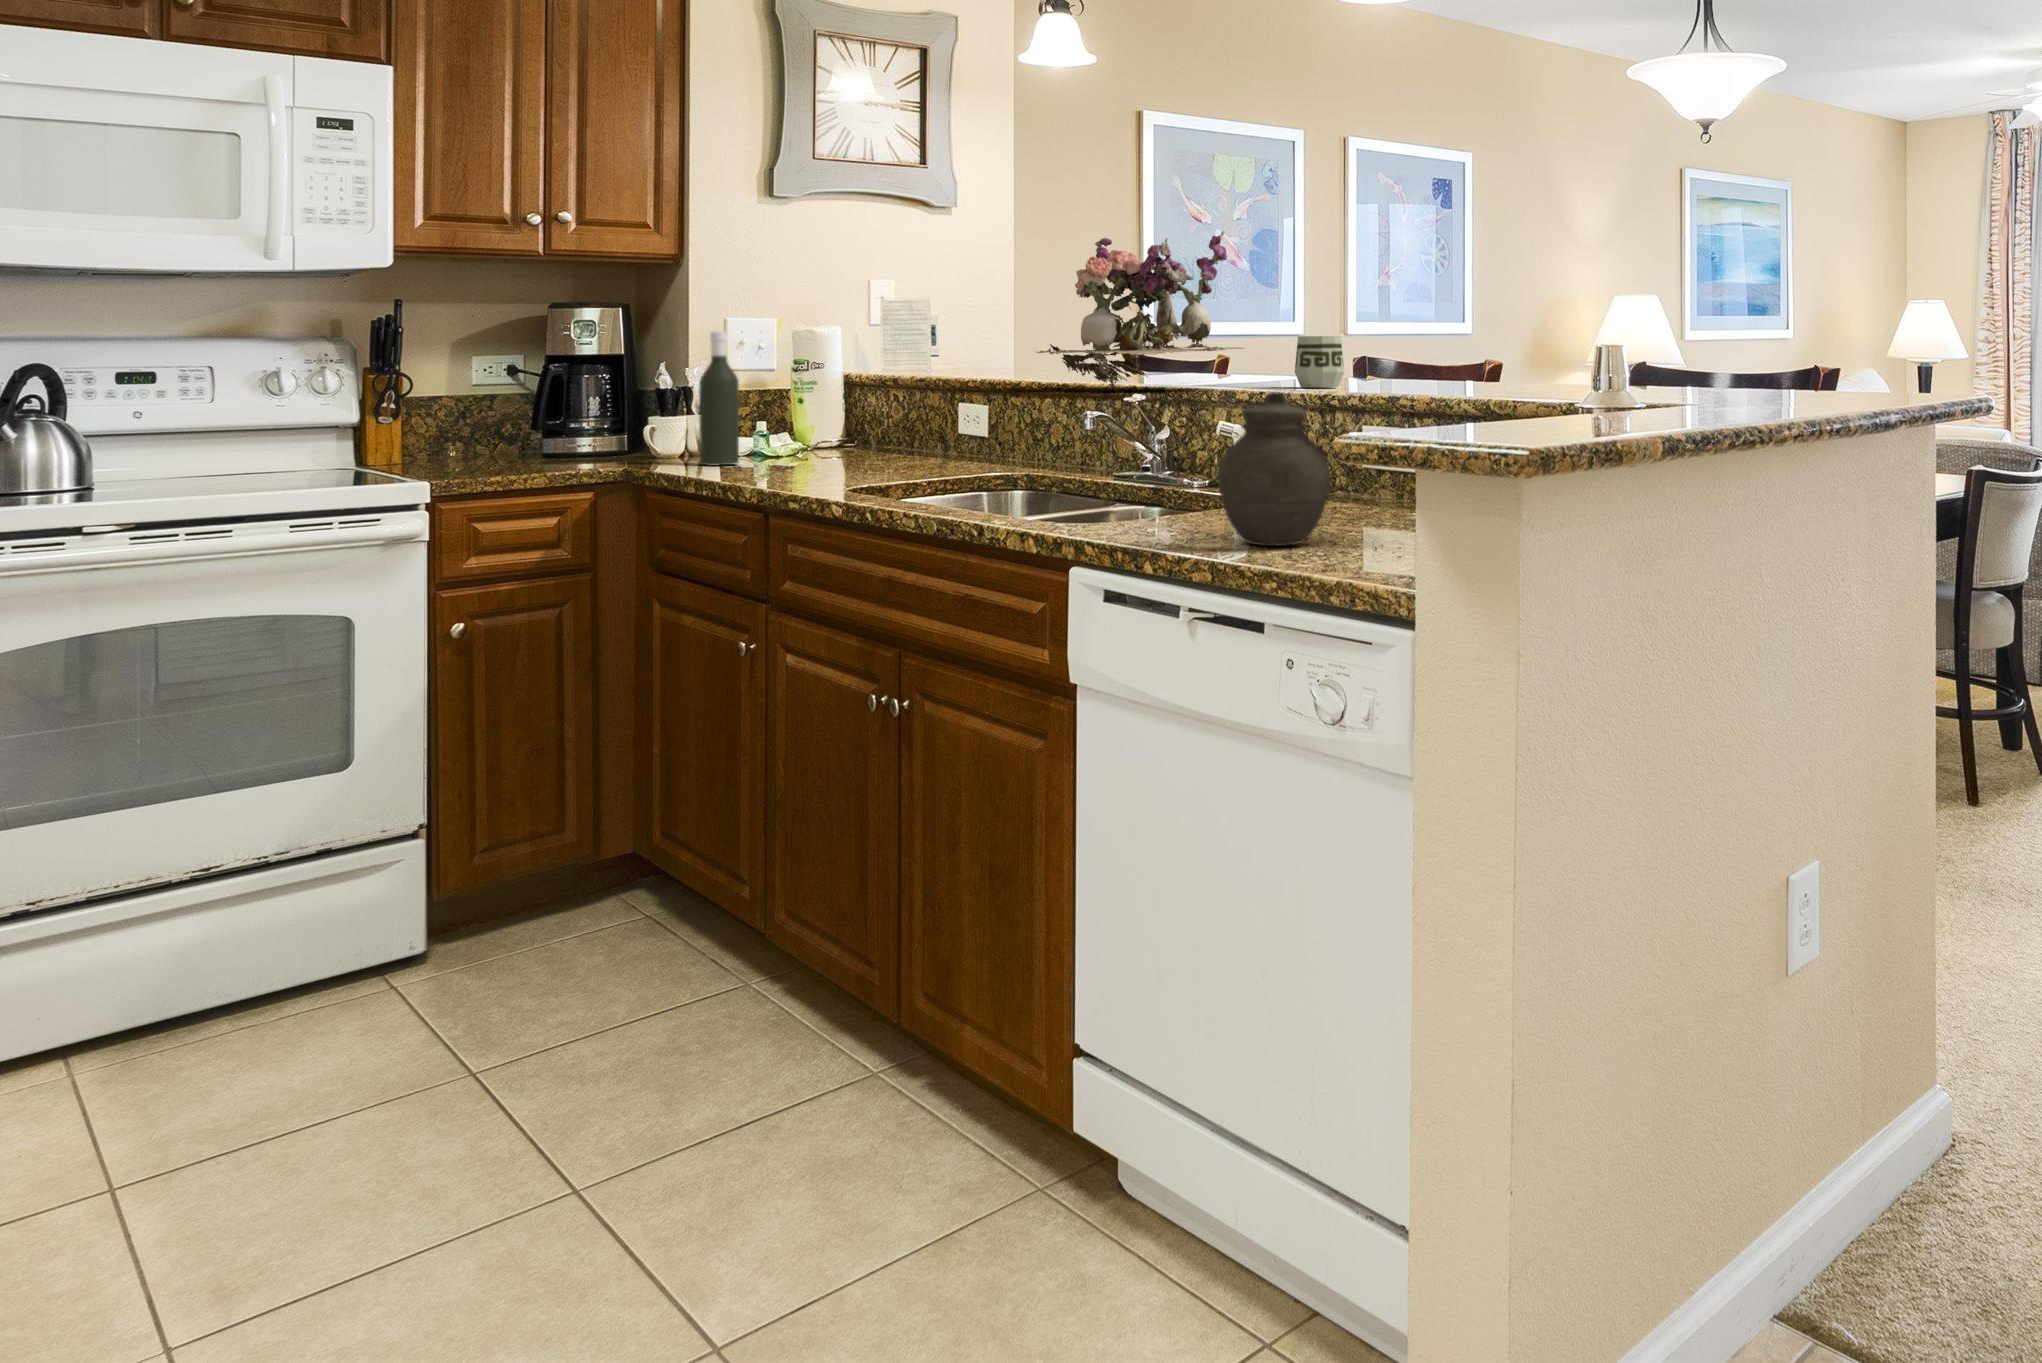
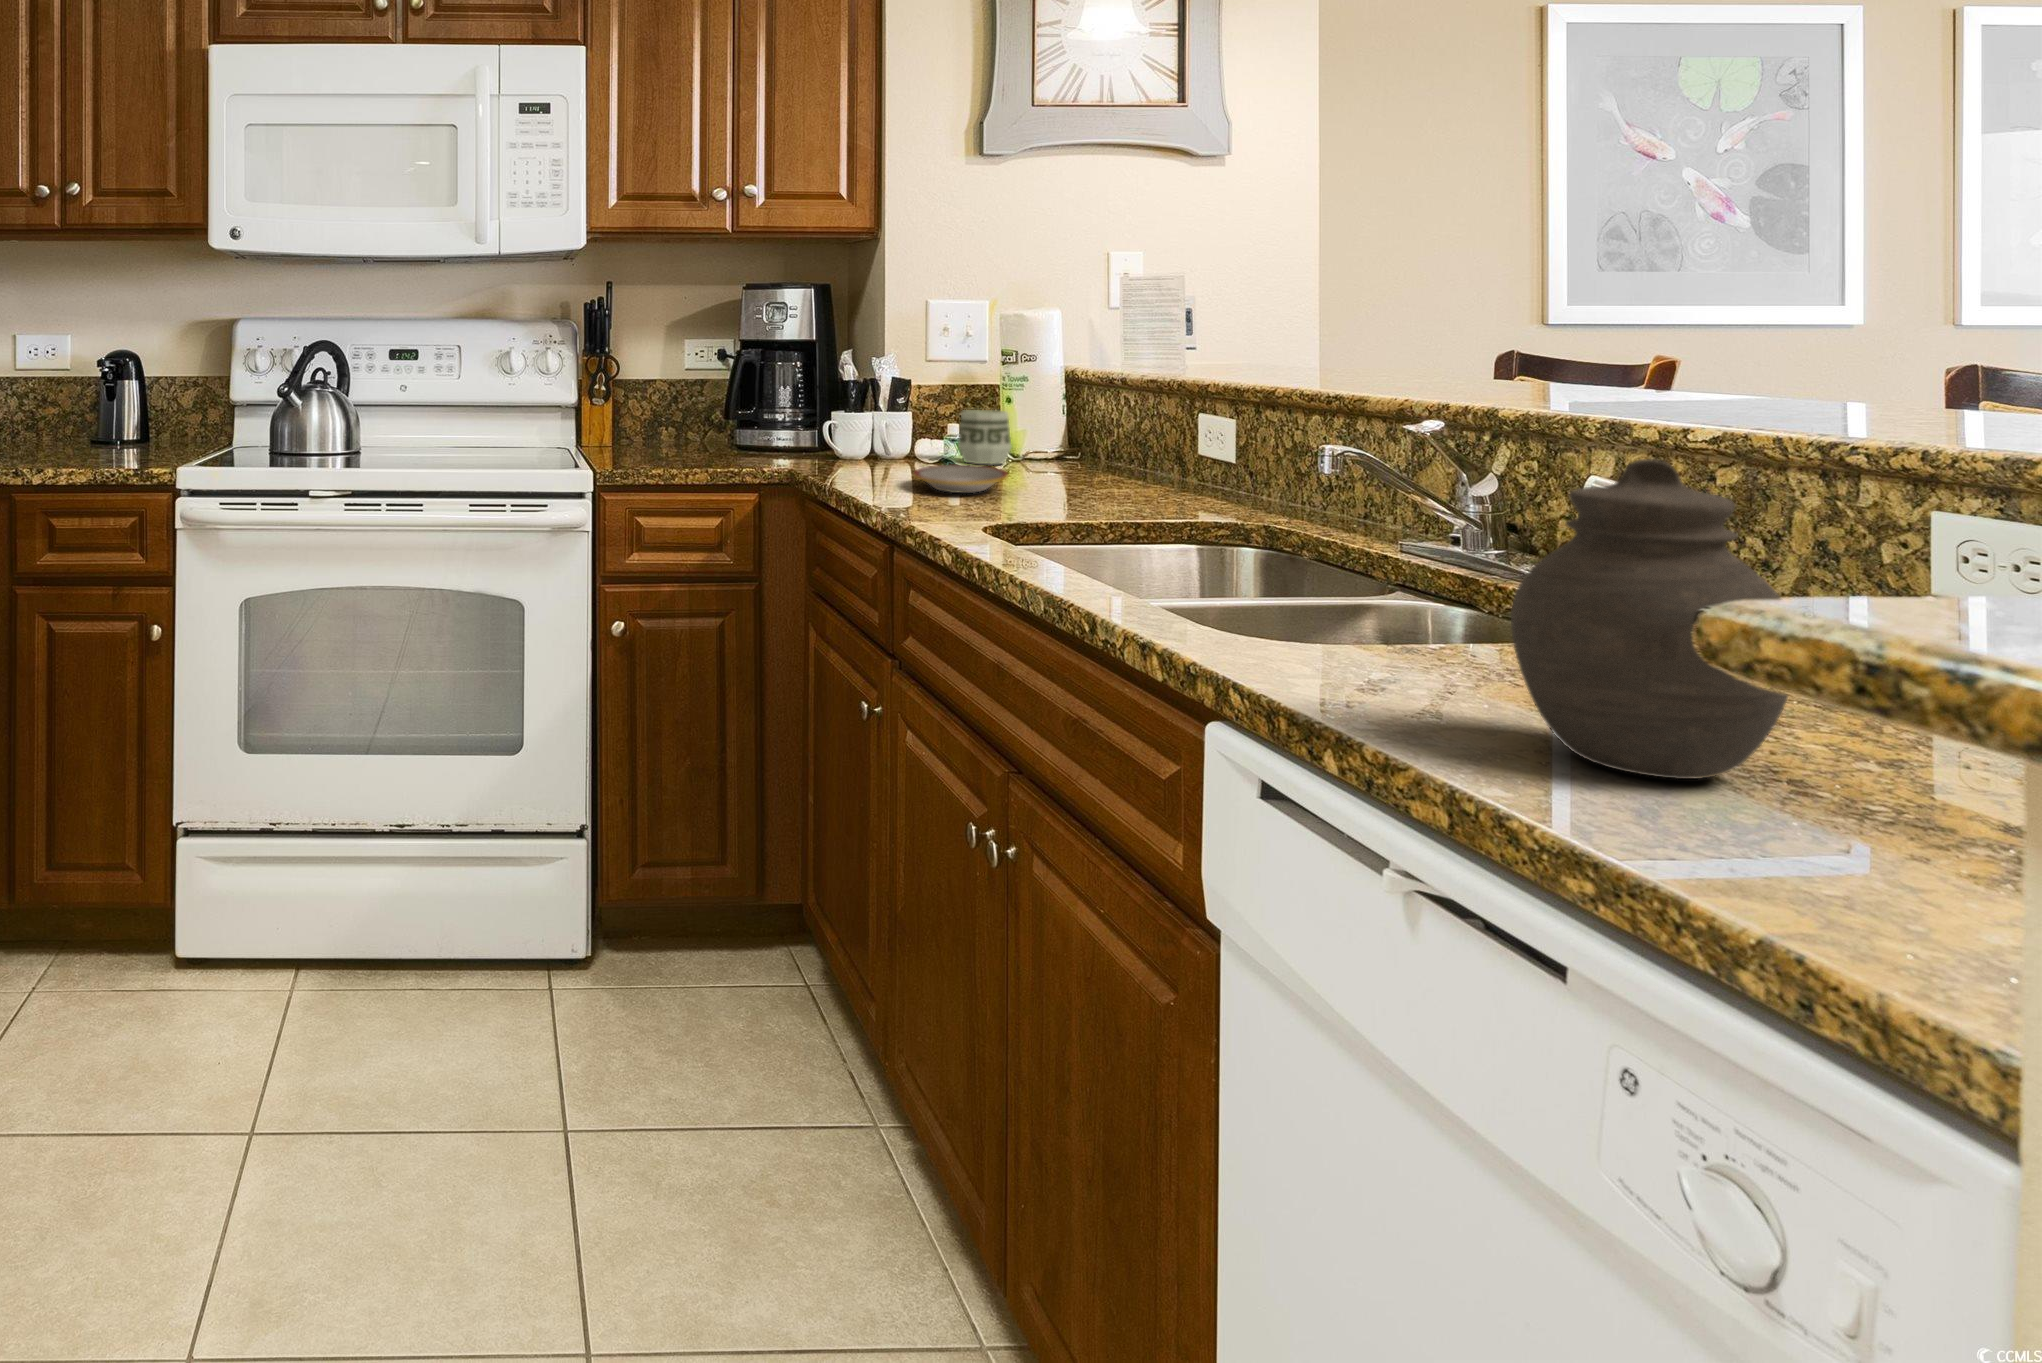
flower arrangement: present [1037,231,1245,389] -> none [1276,158,1669,410]
bottle: present [699,332,739,466] -> none [876,316,921,472]
cup: present [1295,336,1344,387] -> present [958,410,1011,464]
plate: none [749,454,827,474] -> present [913,464,1008,493]

